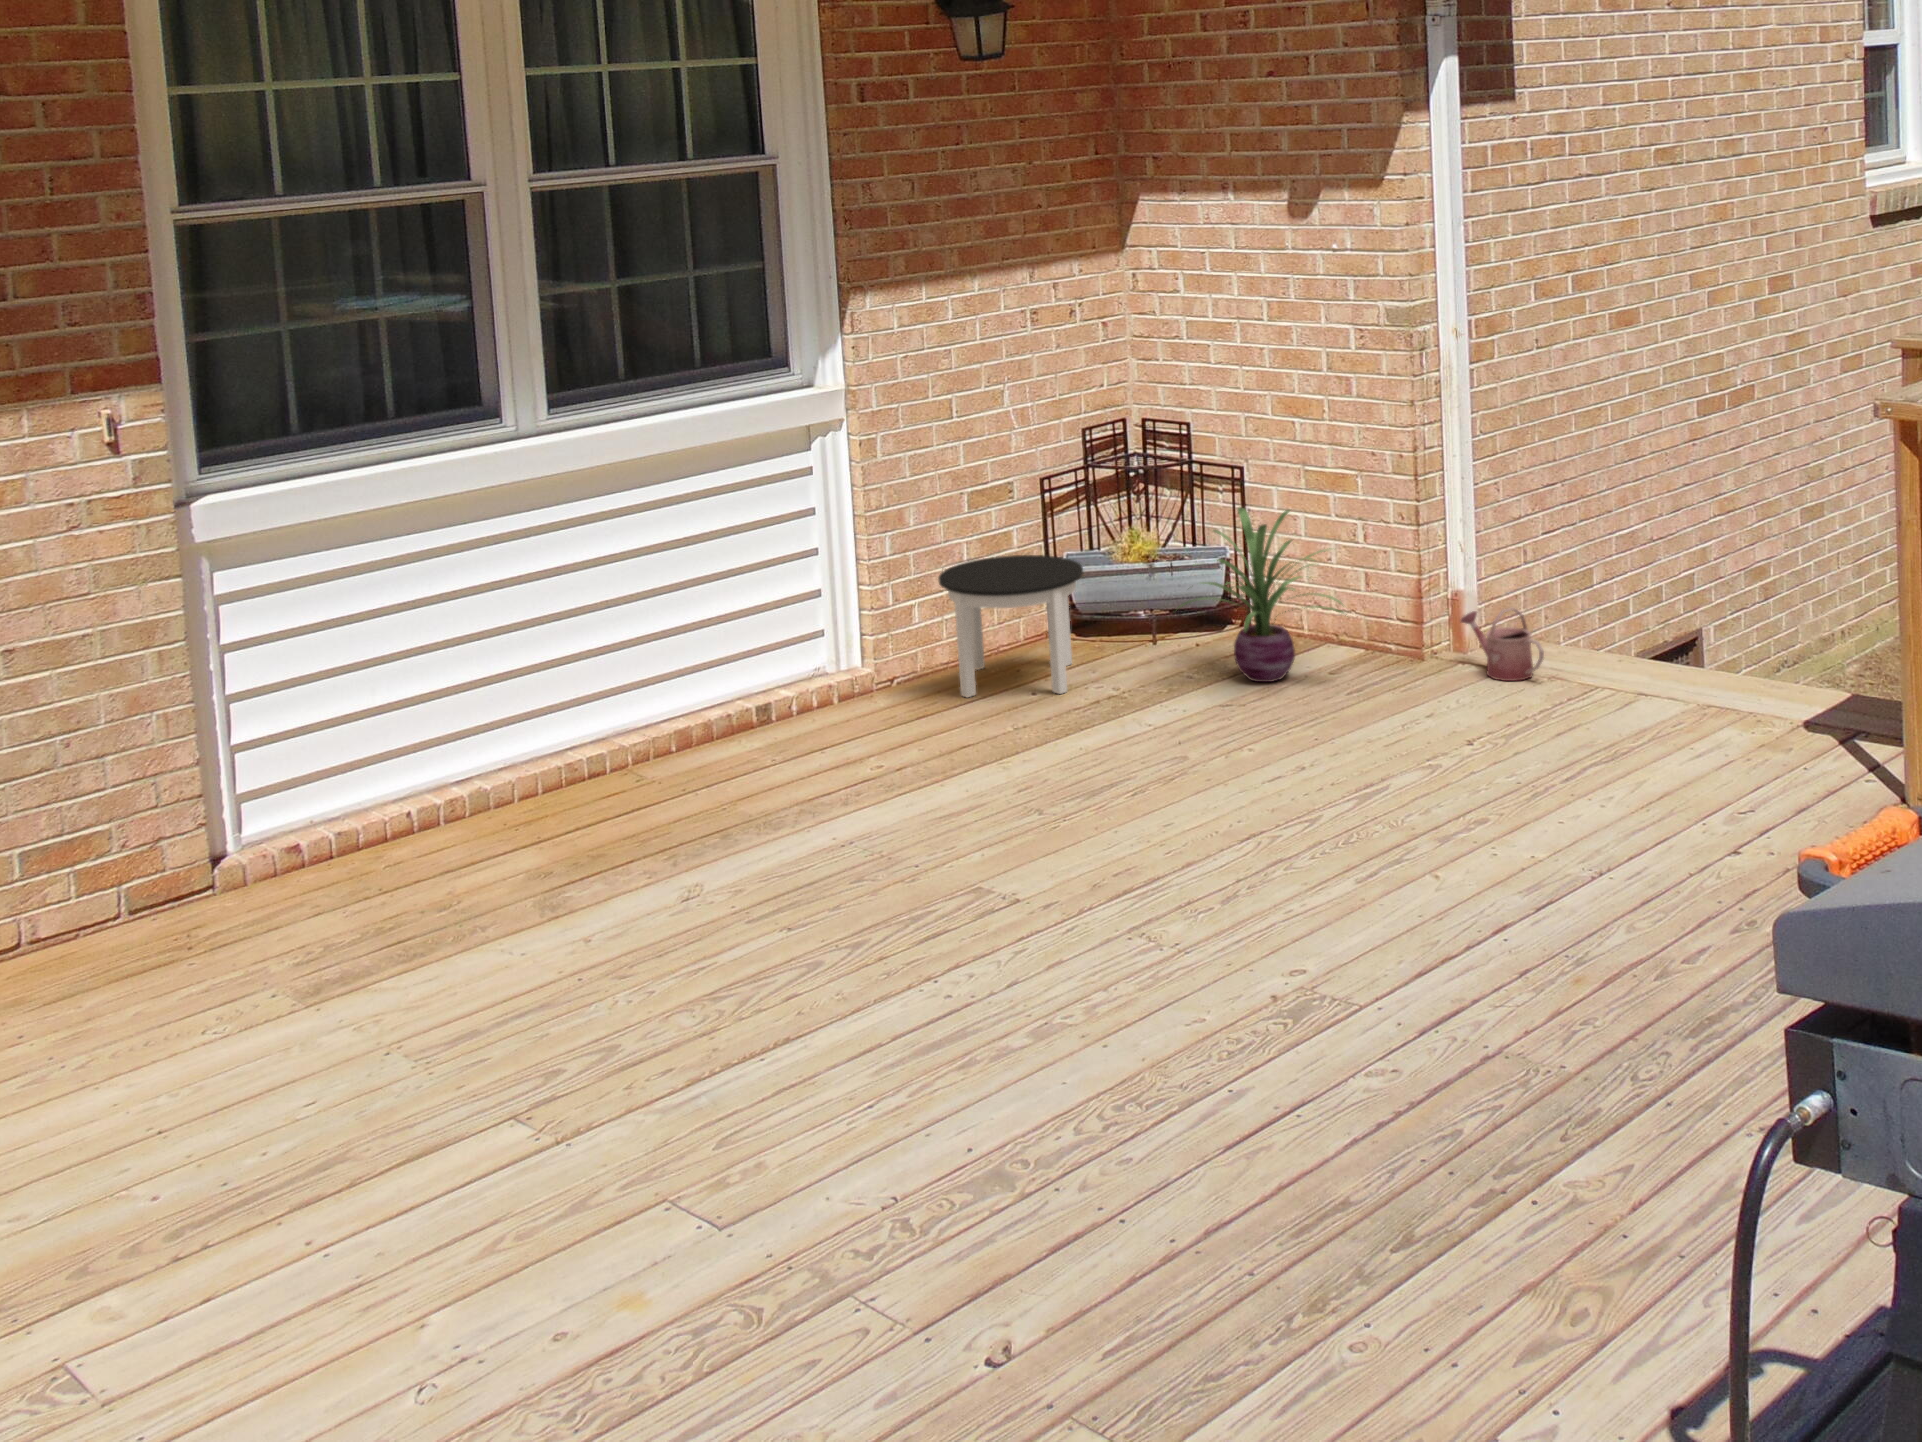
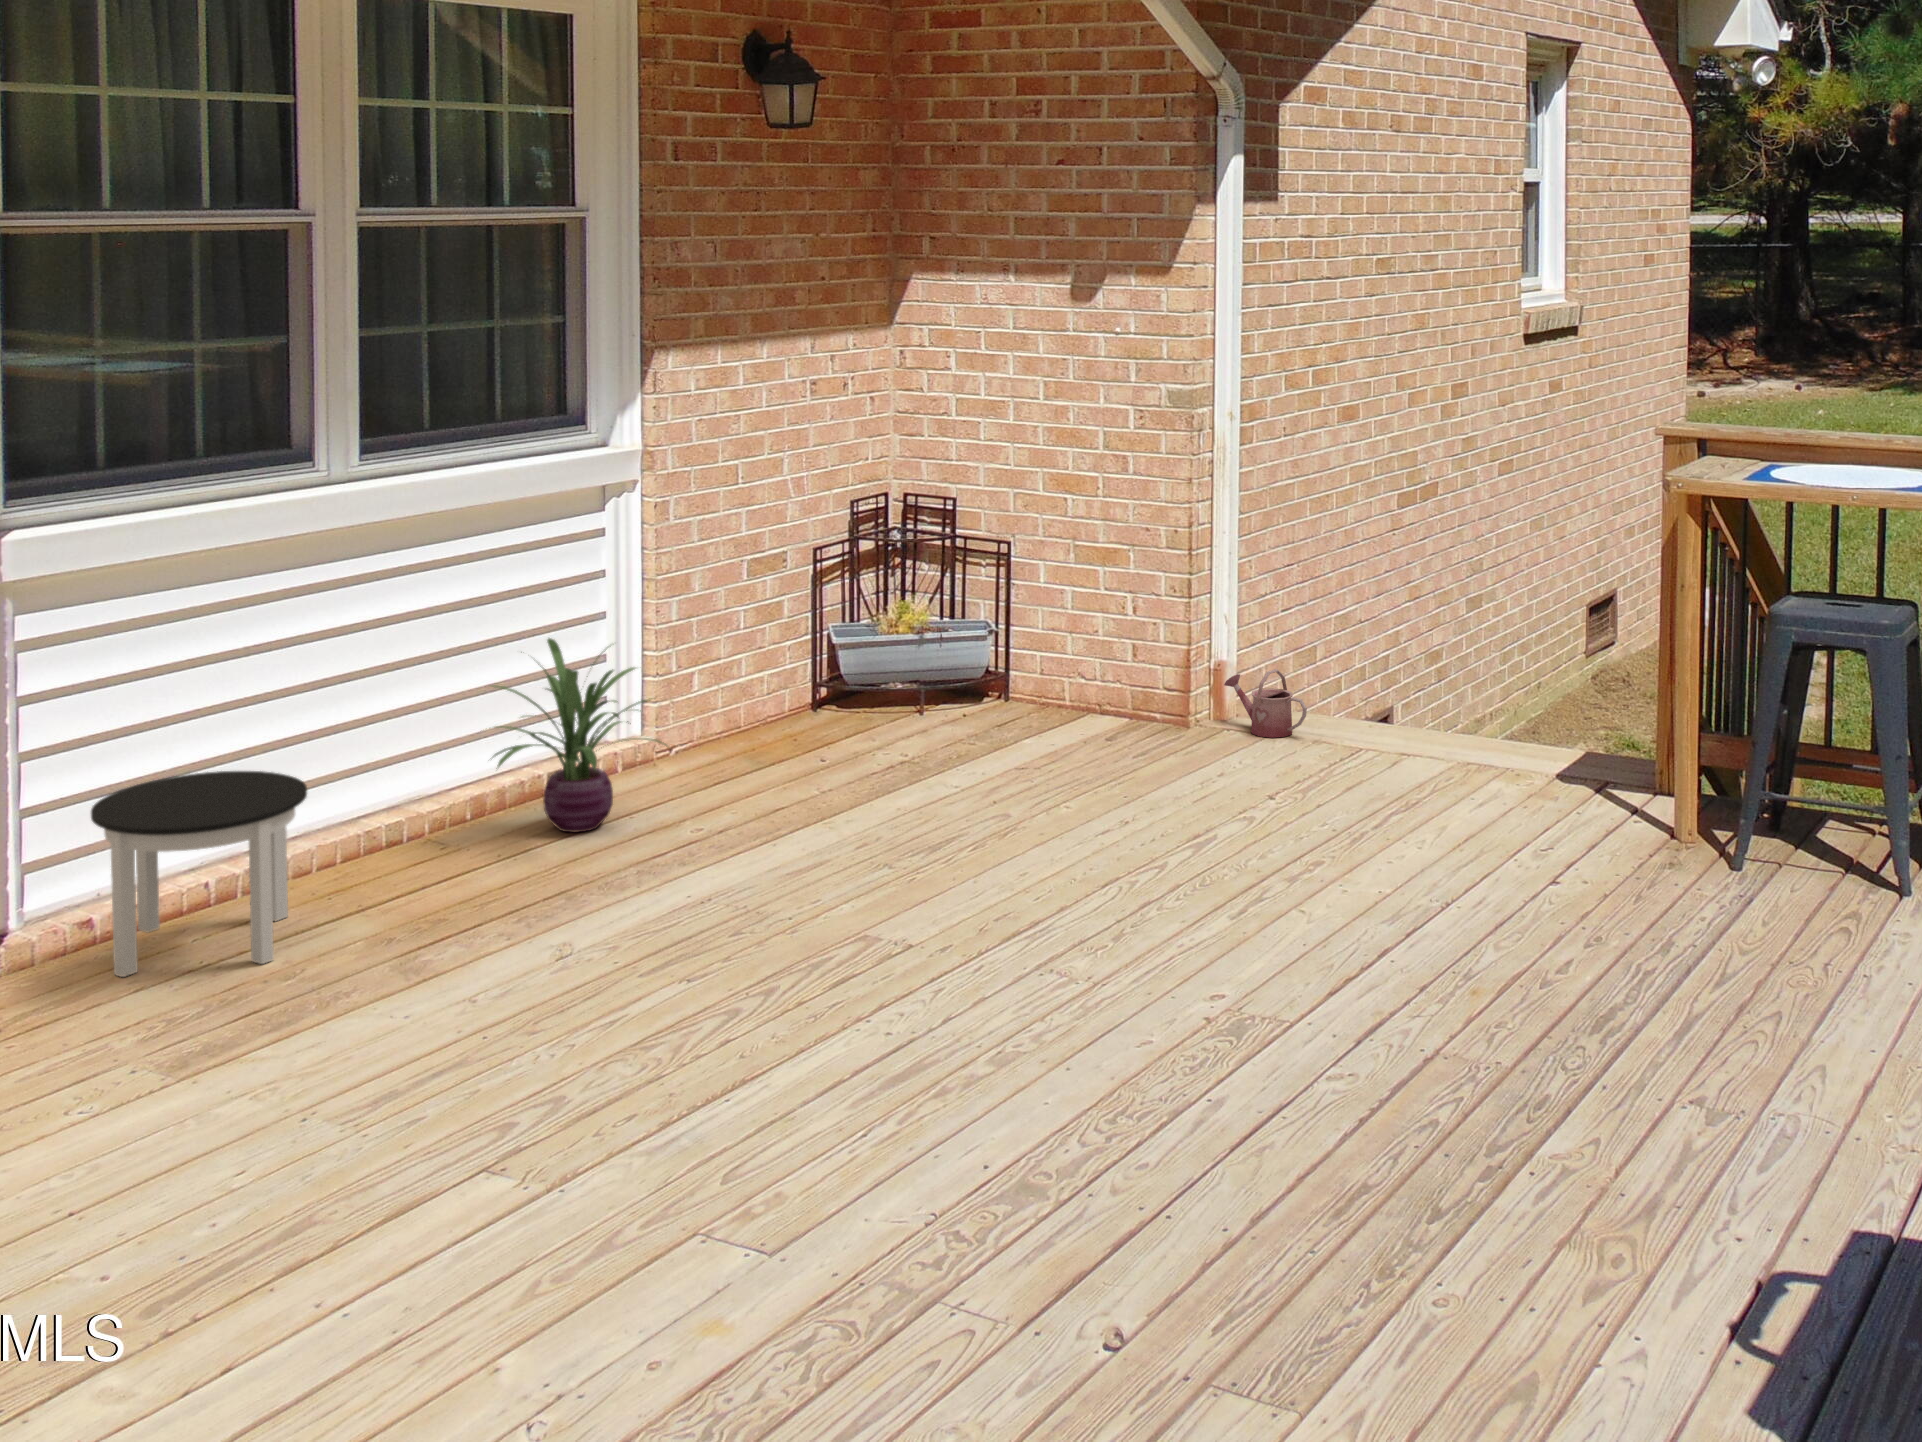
decorative plant: present [1176,507,1348,682] -> present [492,638,666,833]
round table: present [938,555,1083,697] -> present [91,771,307,977]

